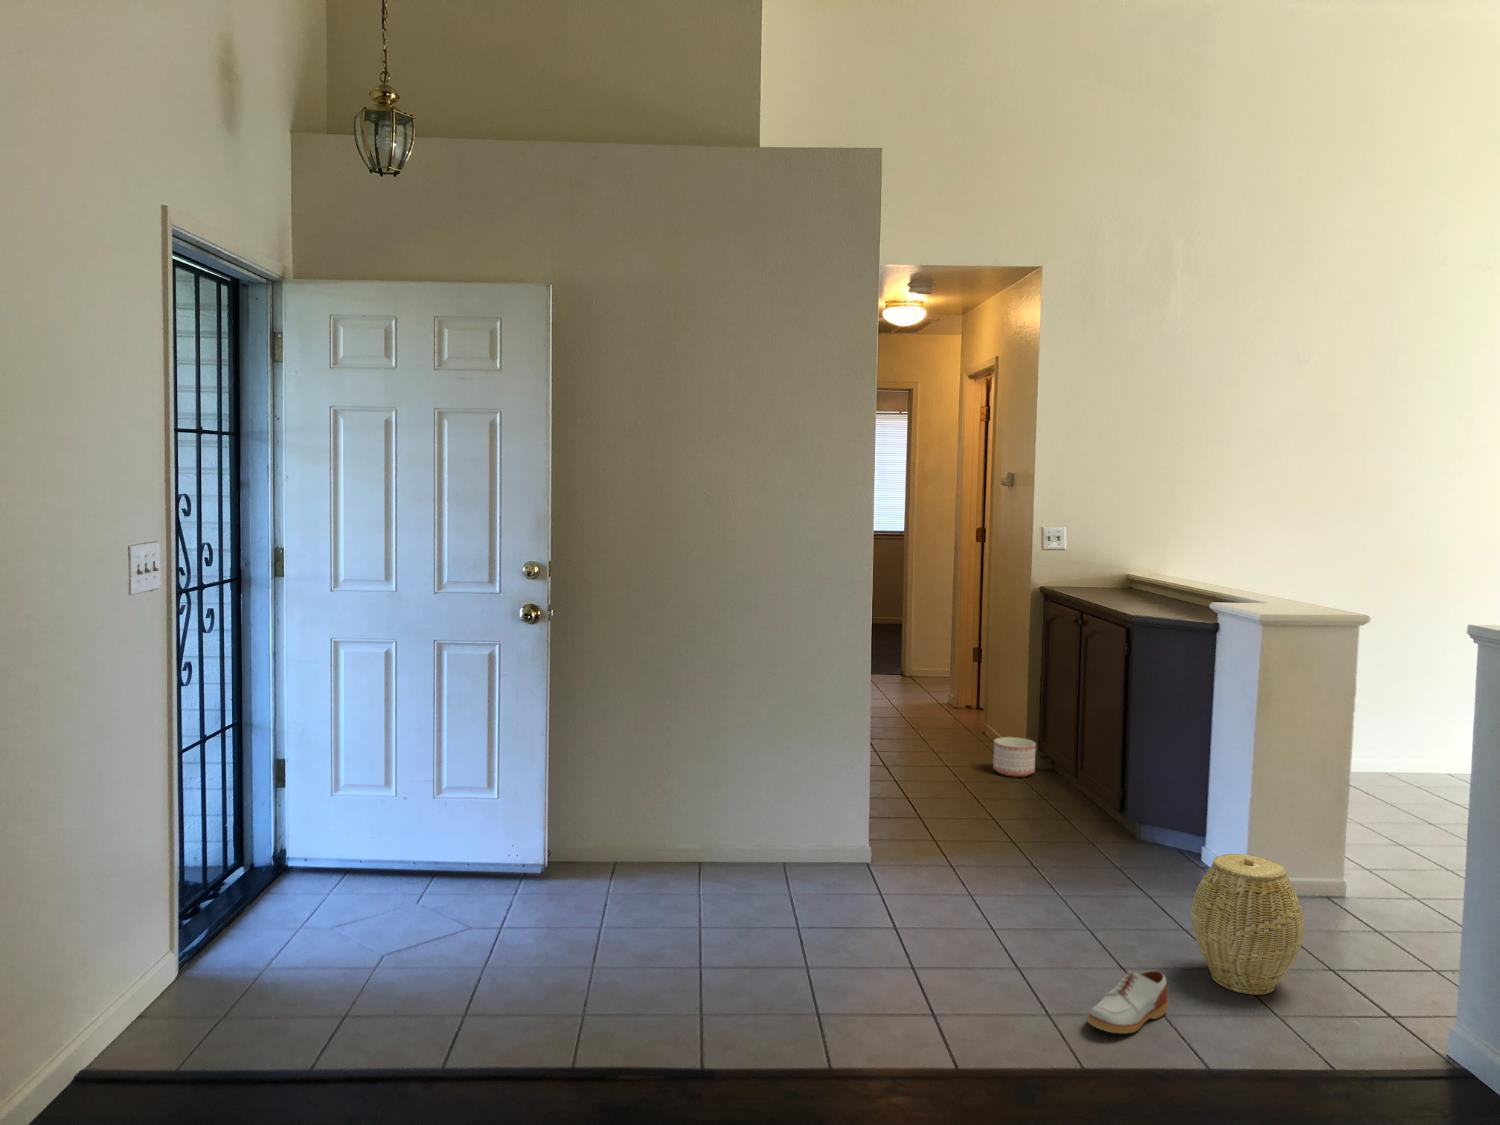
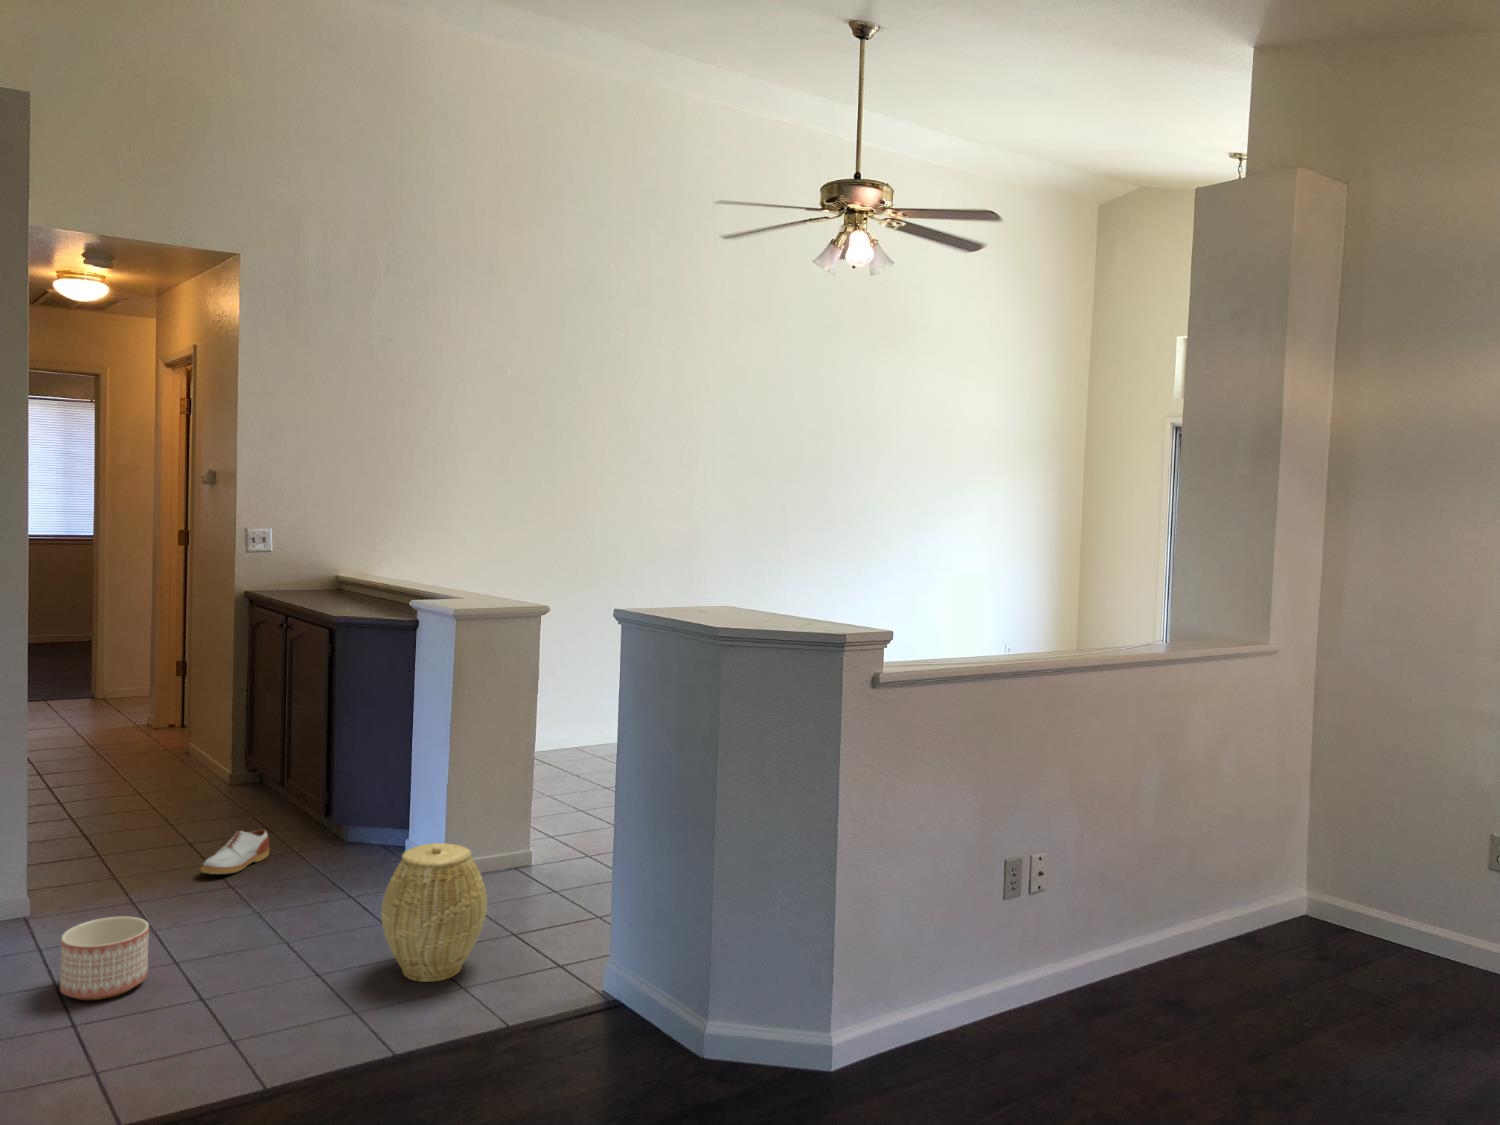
planter: present [993,737,1036,777] -> present [60,916,149,1000]
shoe: present [1087,971,1169,1033] -> present [201,830,269,874]

